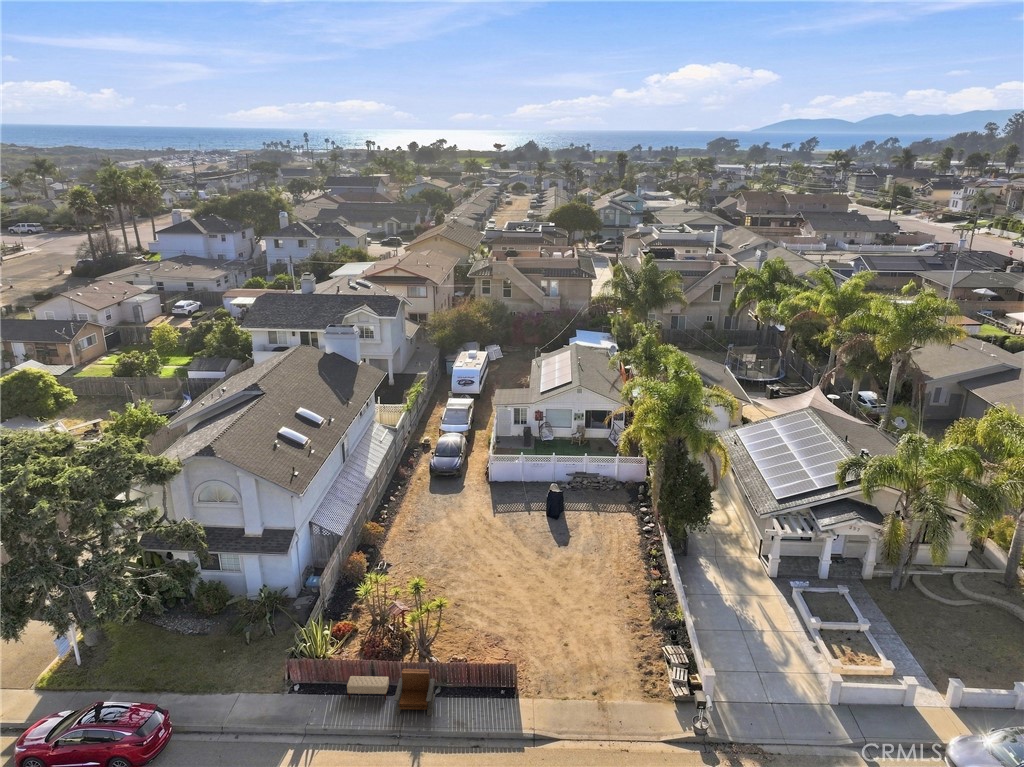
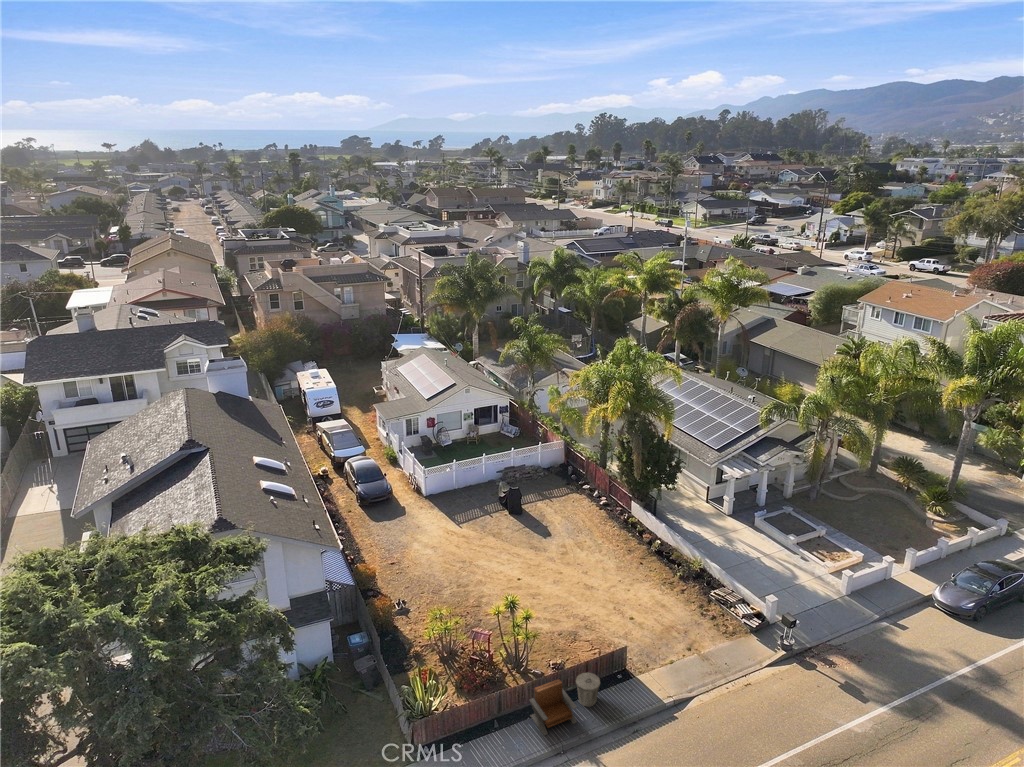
trash can: none [446,673,470,707] -> present [576,673,600,707]
bench: present [347,676,389,700] -> none [480,703,524,741]

